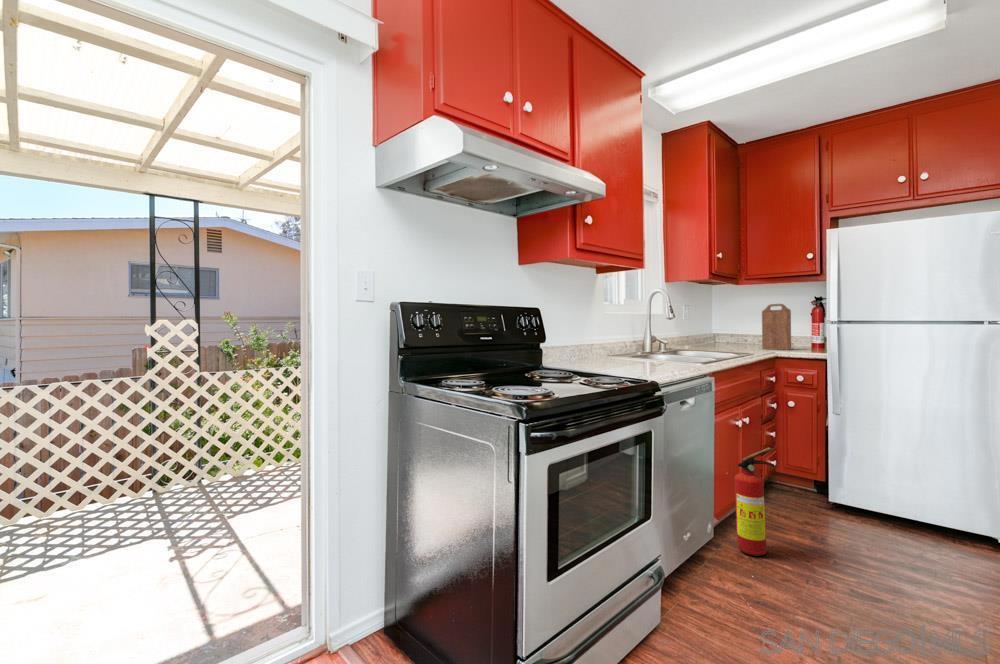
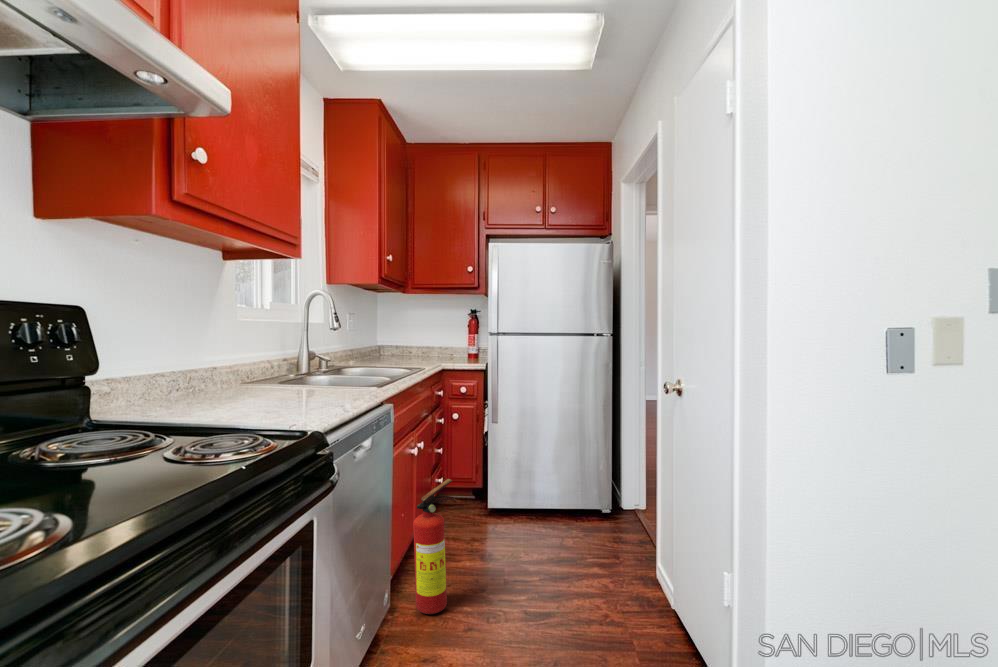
cutting board: present [762,304,791,350] -> none [426,314,451,360]

